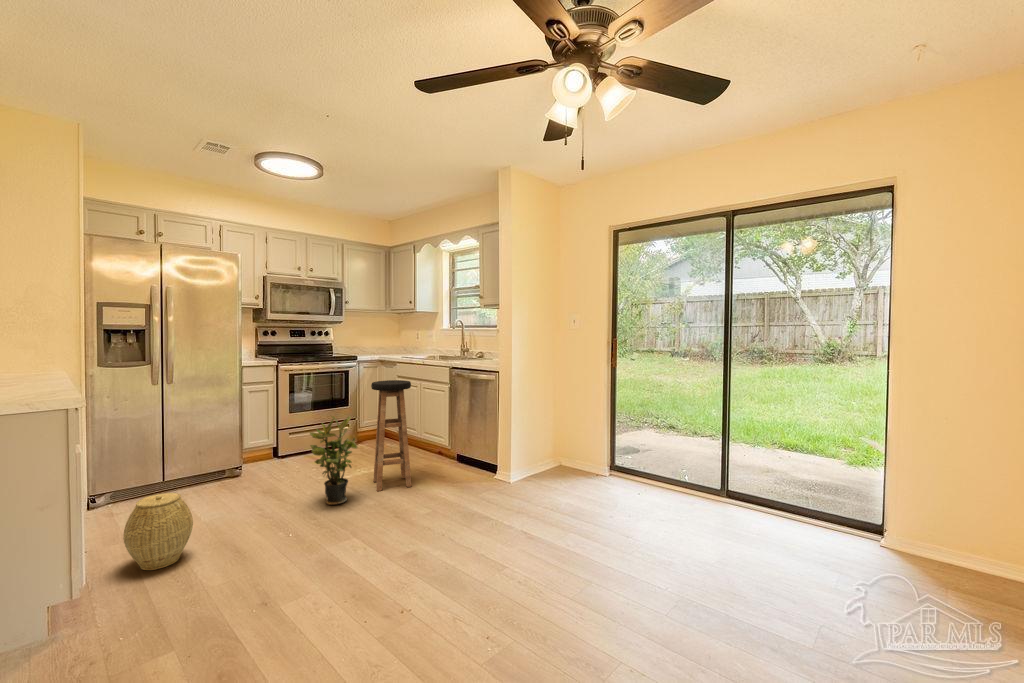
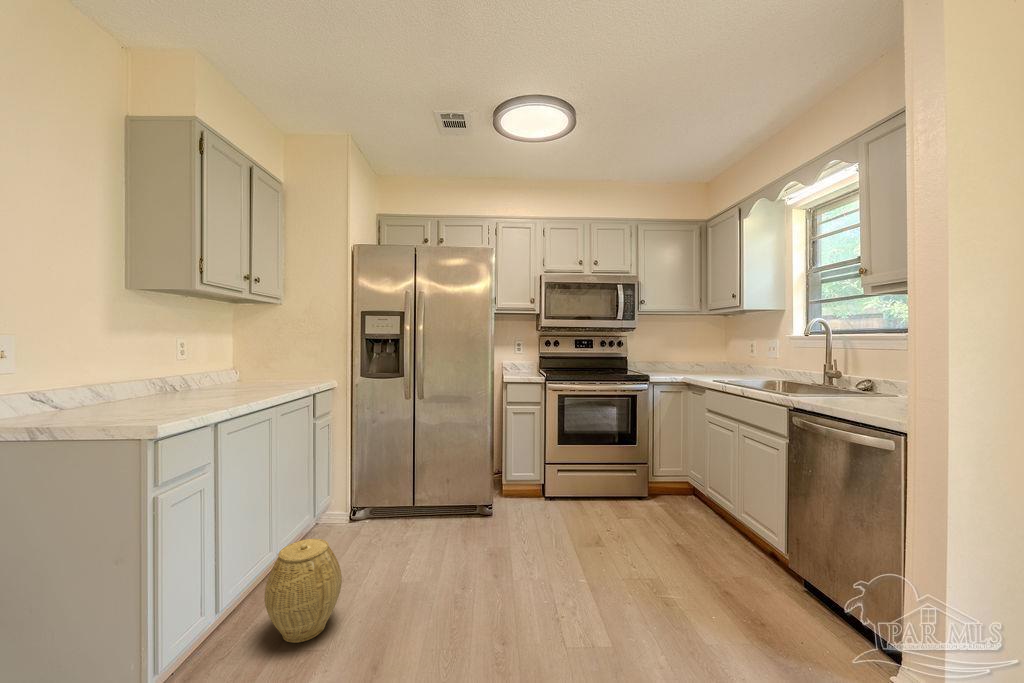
bar stool: present [371,380,411,491] -> none [617,420,686,628]
potted plant: present [310,416,357,505] -> none [507,468,582,618]

